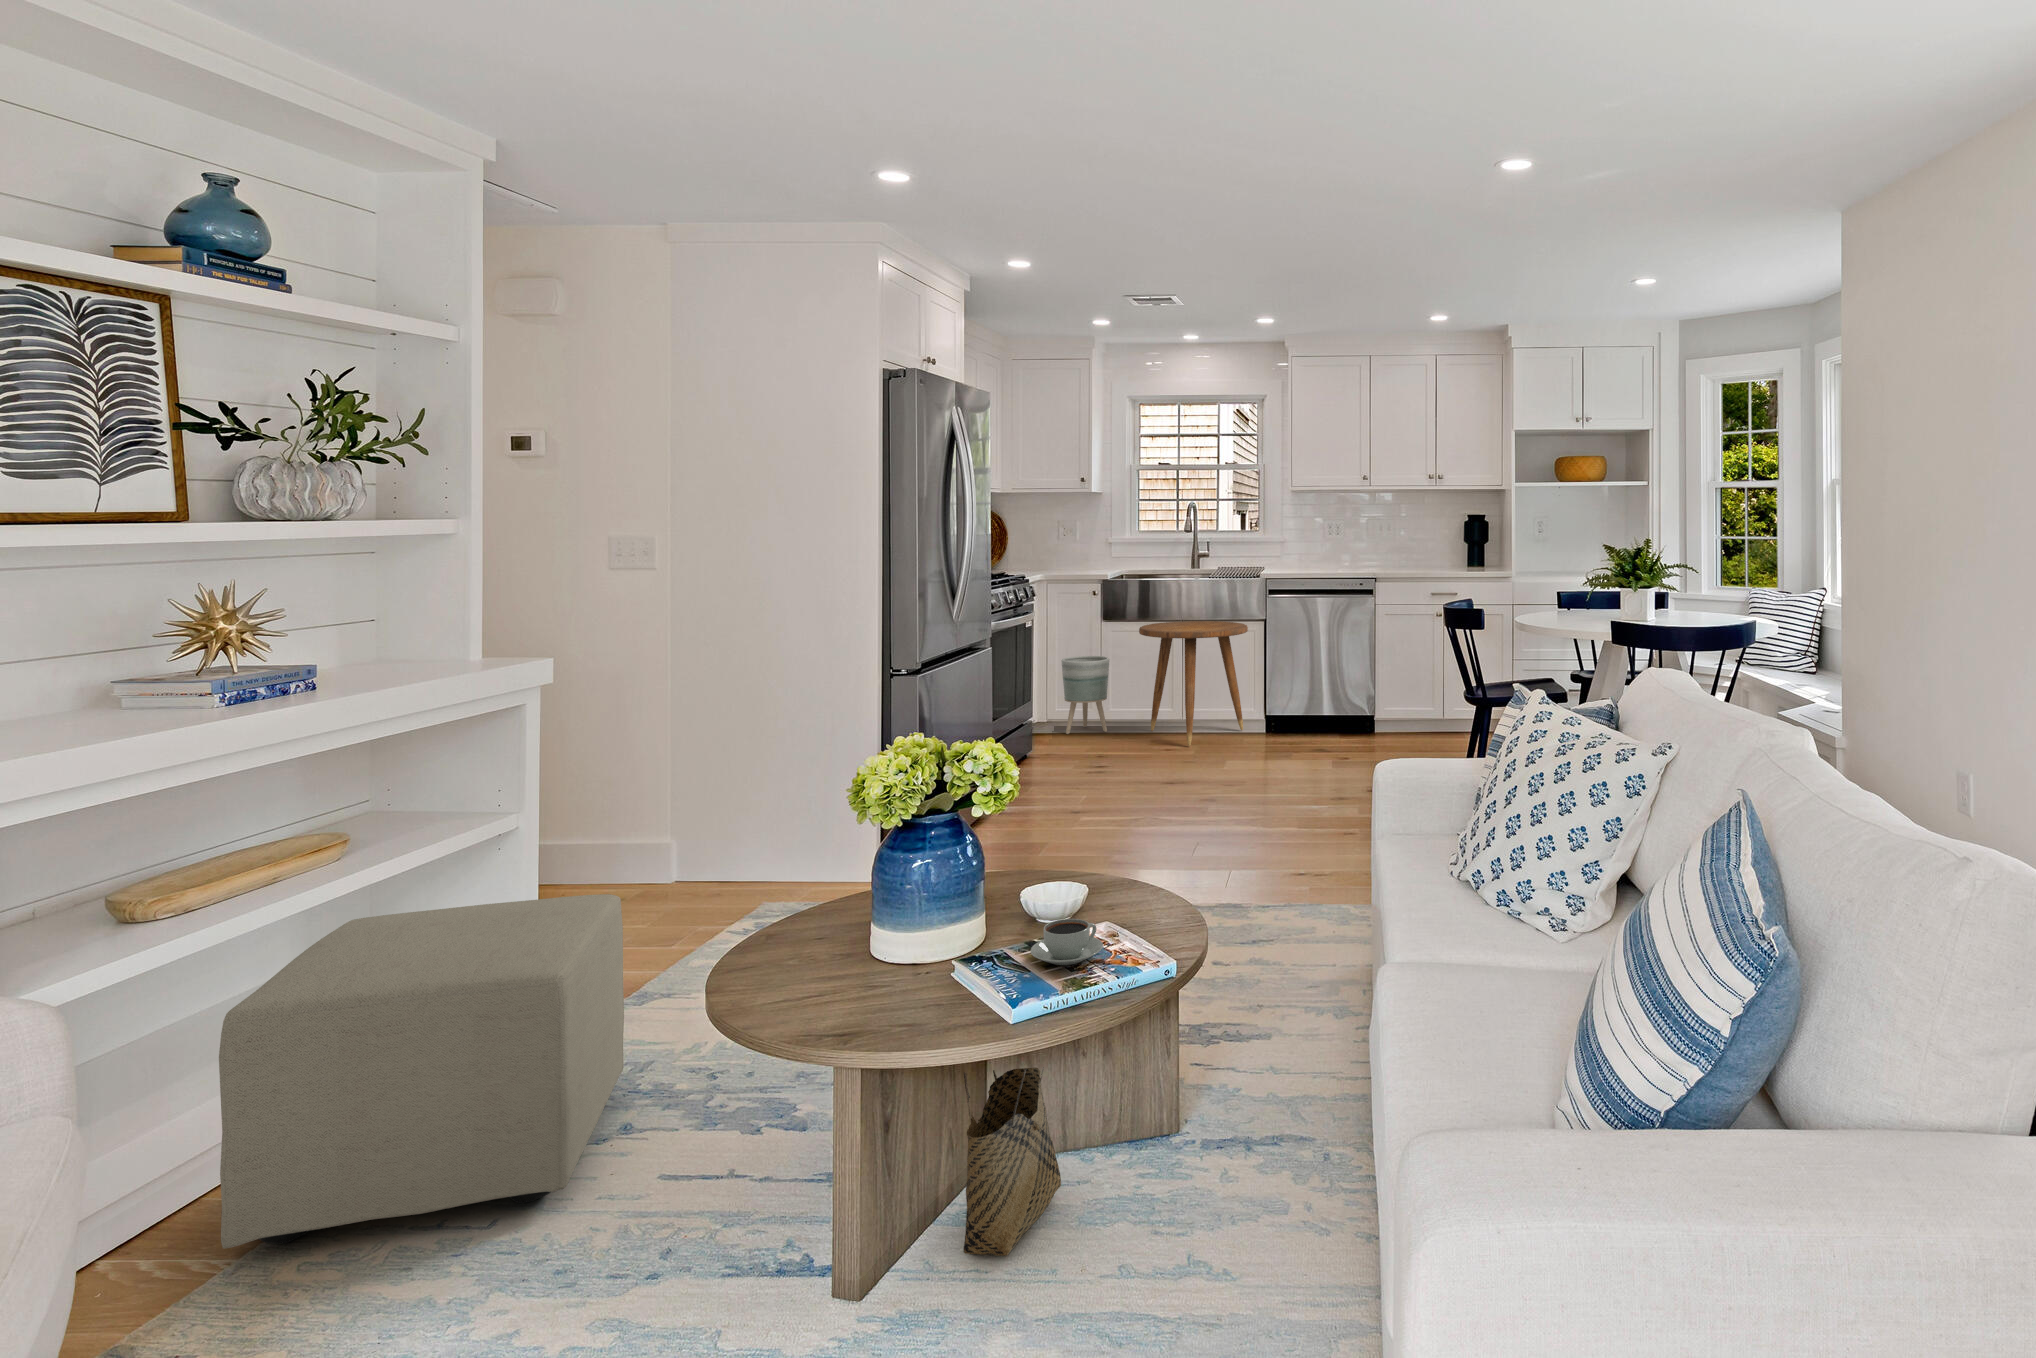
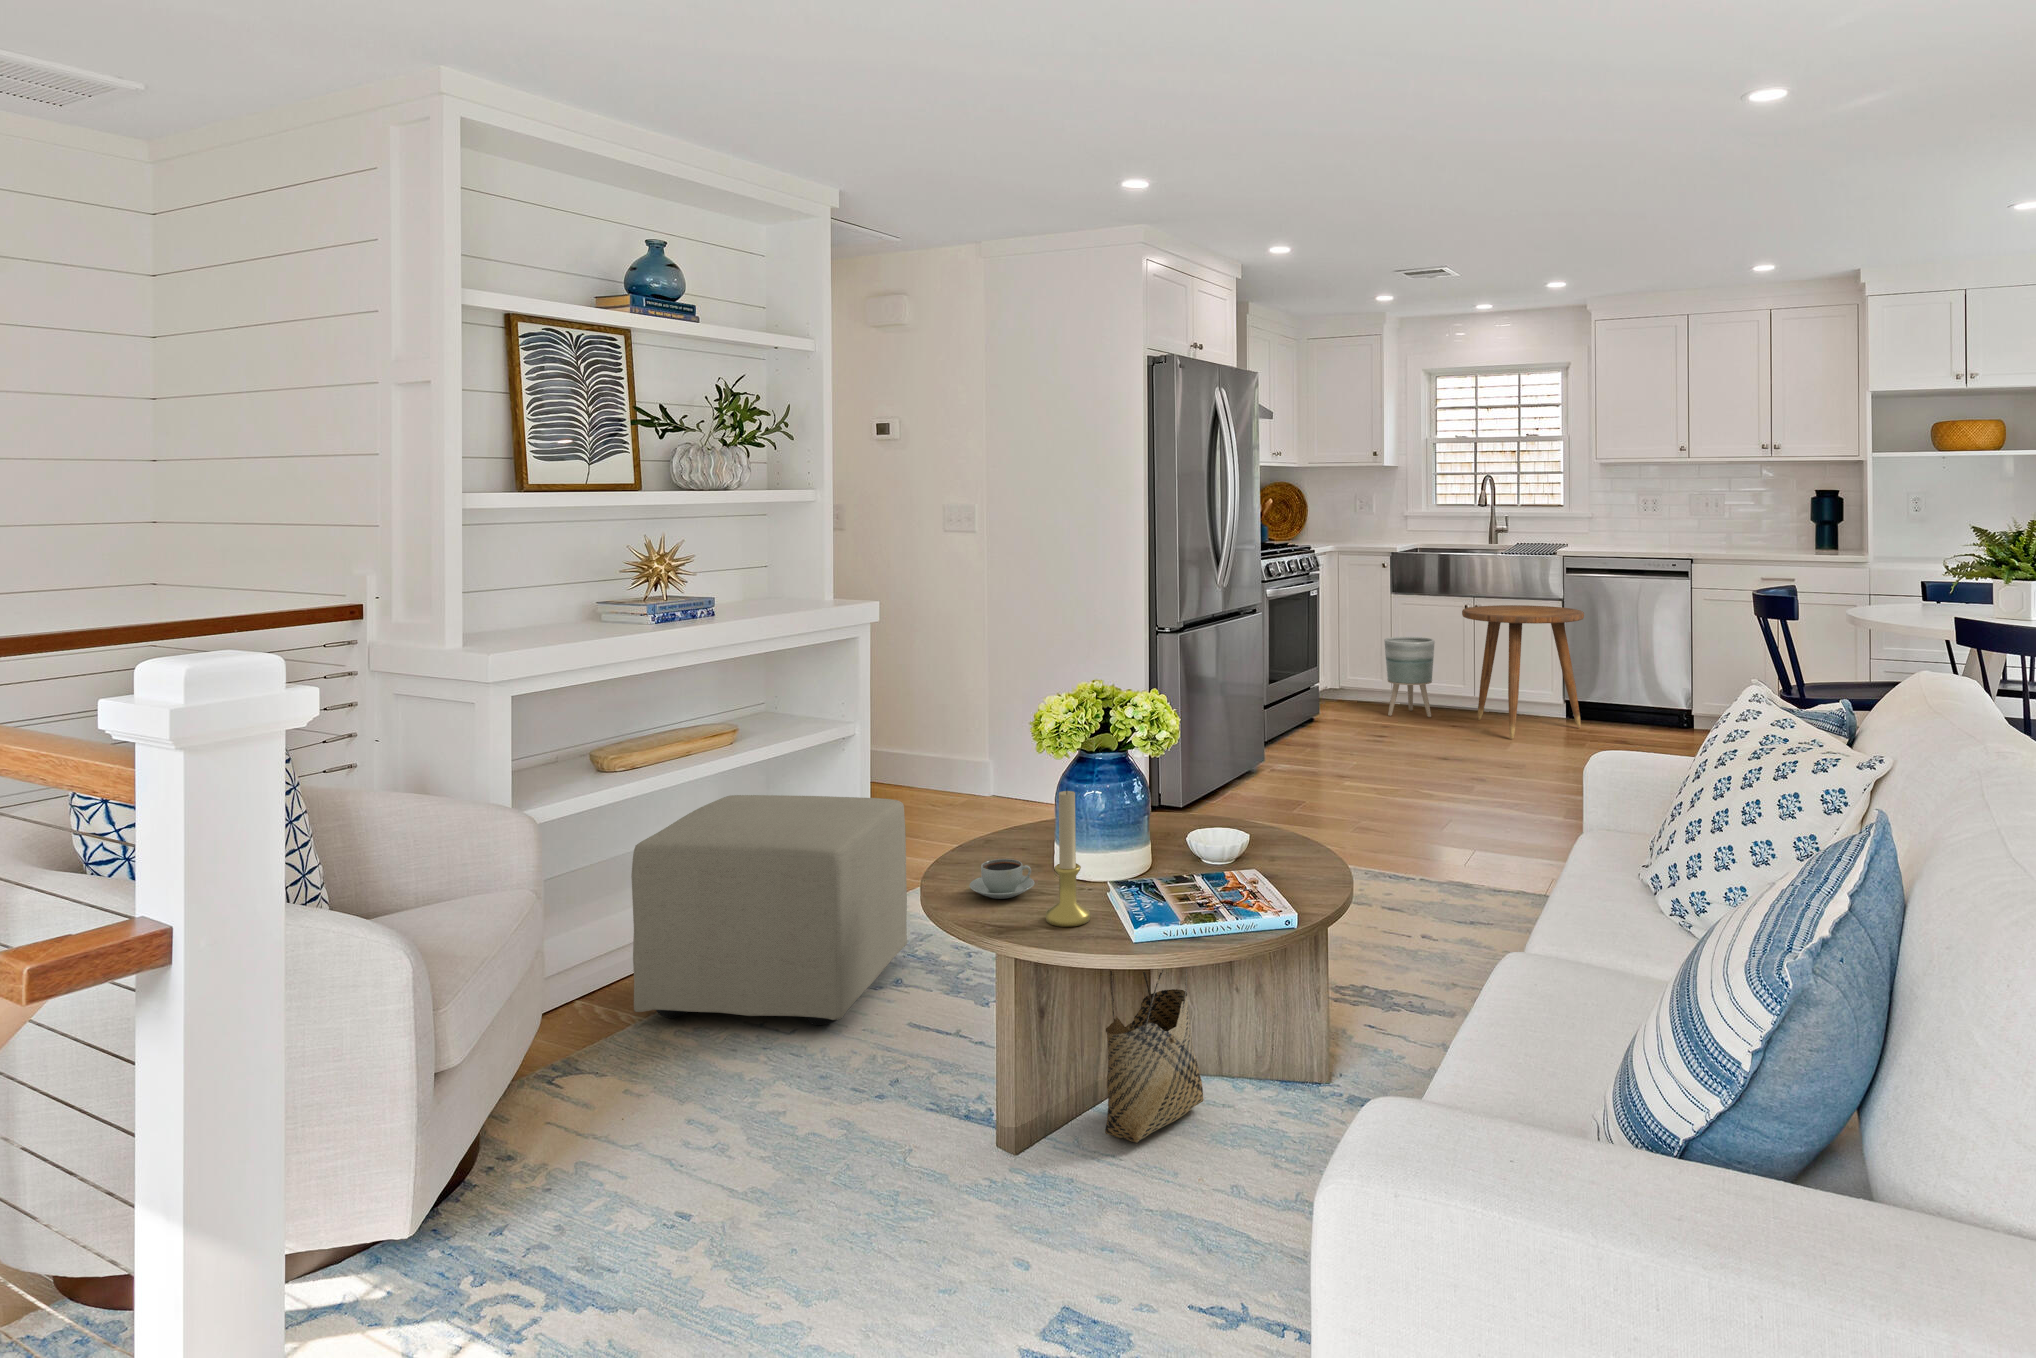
candle holder: none [901,861,956,1026] -> present [1045,788,1091,927]
coffee cup: present [1031,919,1103,965] -> present [969,859,1034,899]

